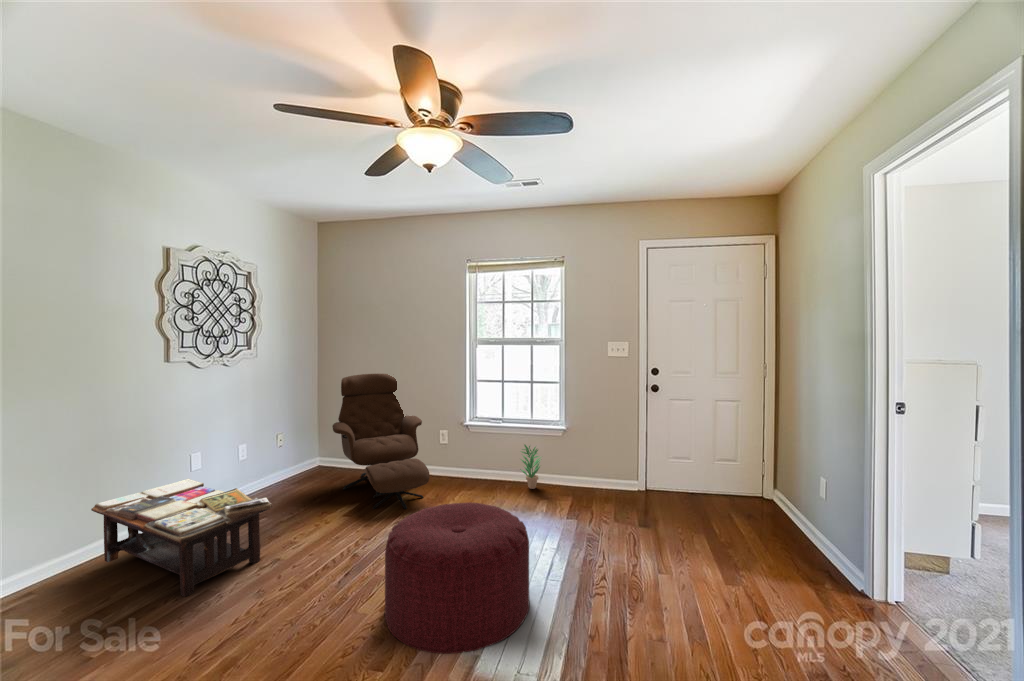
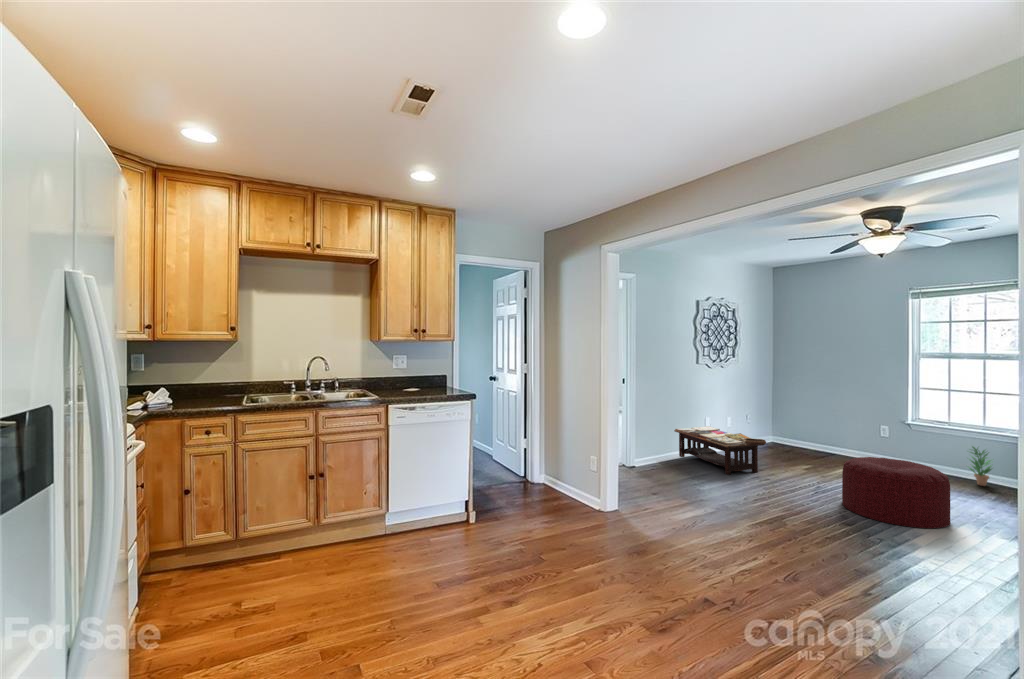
lounge chair: present [332,374,430,509] -> none [788,377,871,473]

